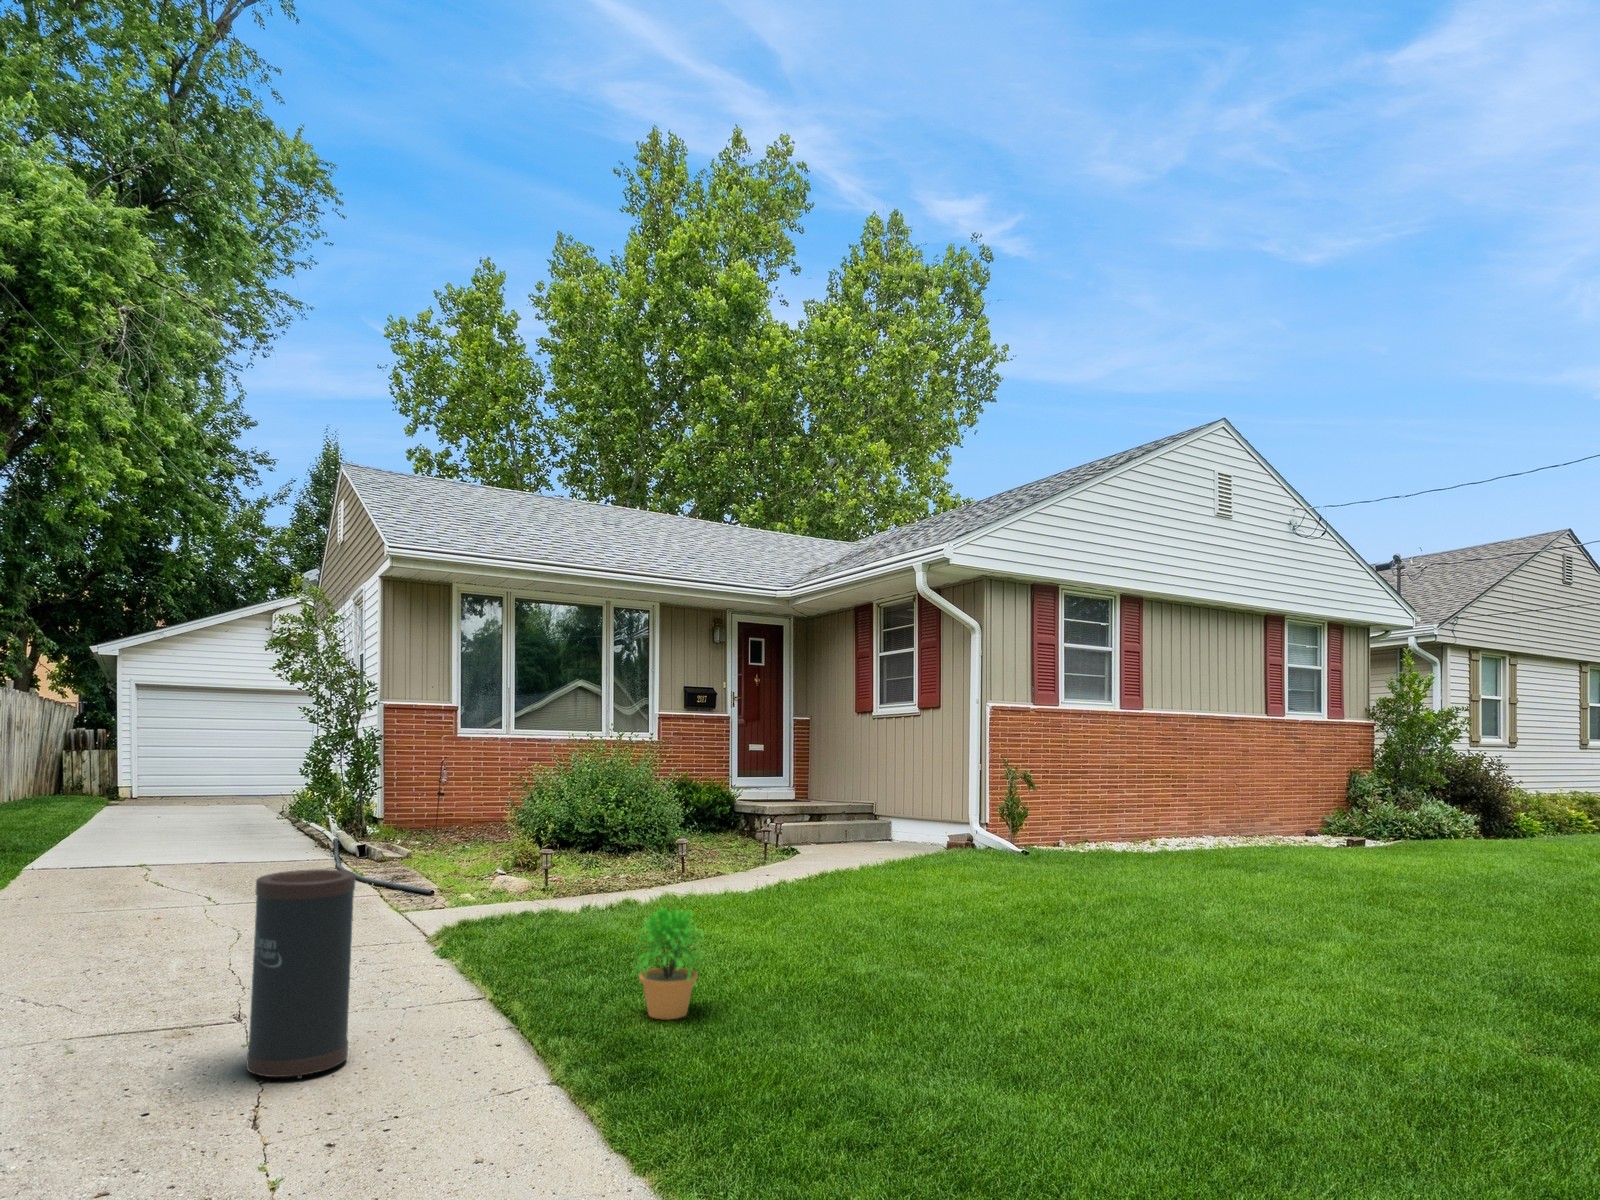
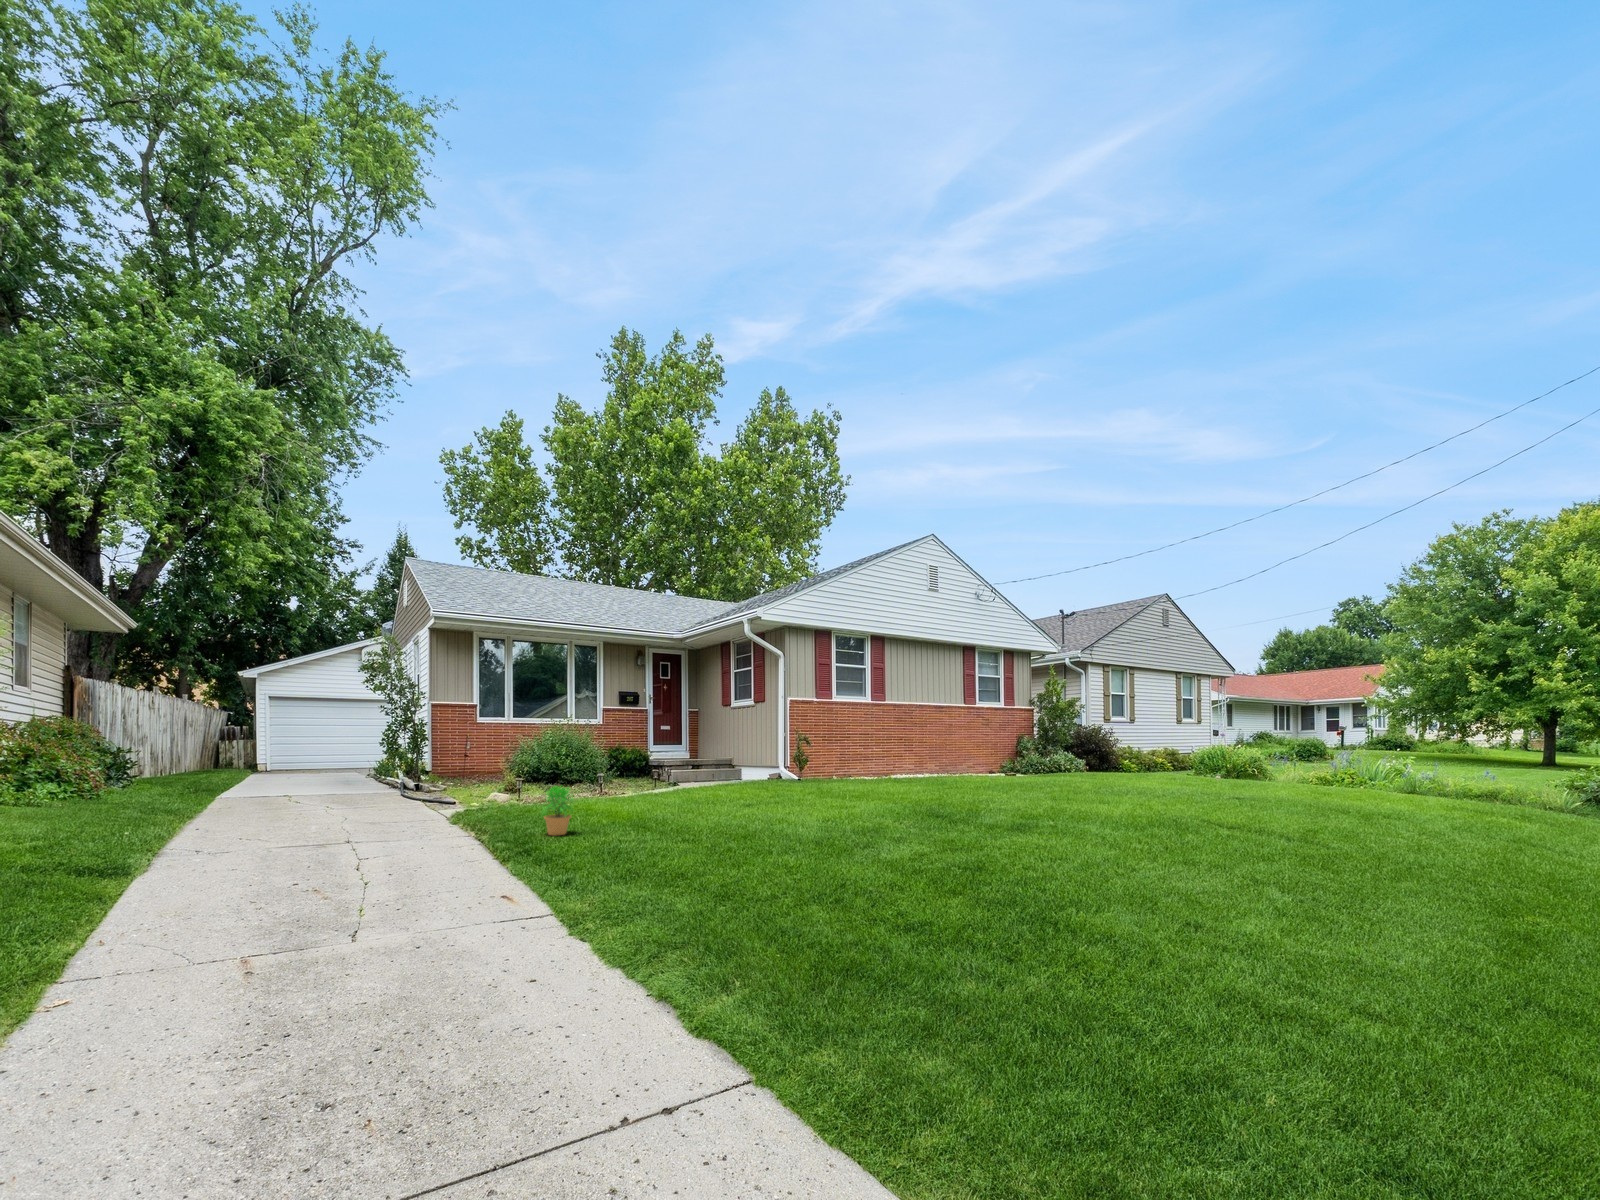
trash can: present [247,869,356,1079] -> none [361,769,412,857]

